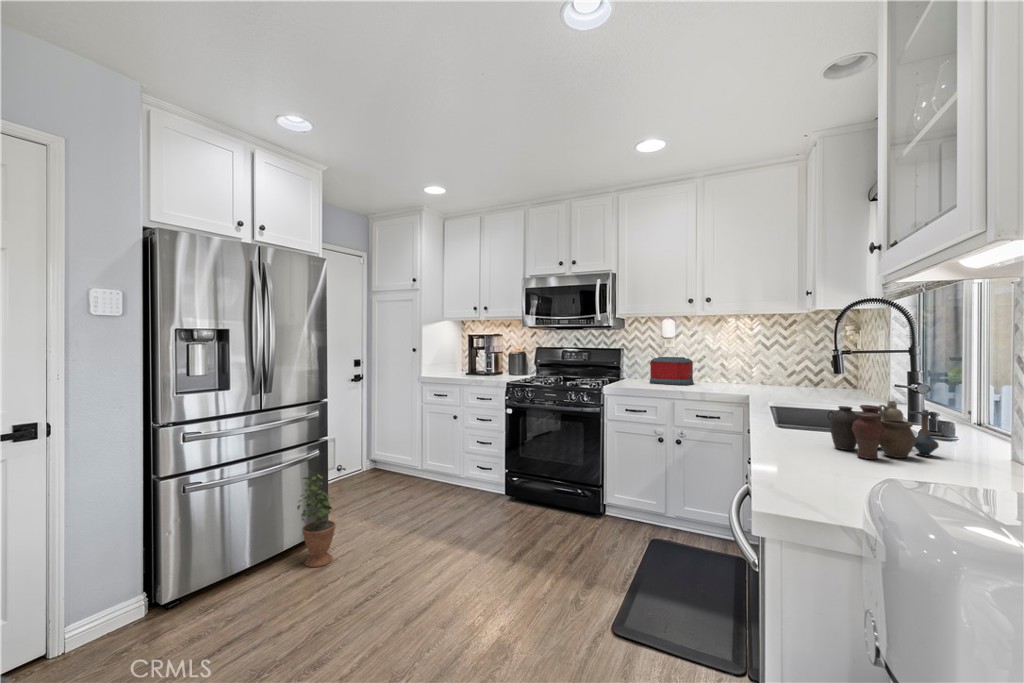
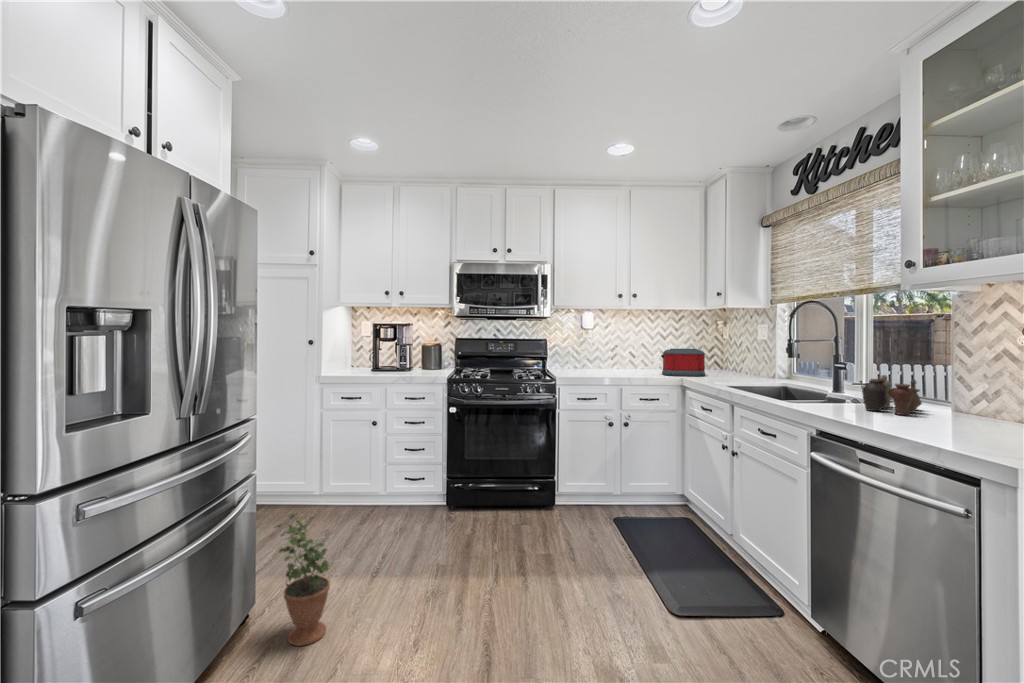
toaster: present [650,357,694,385] -> present [661,349,705,376]

